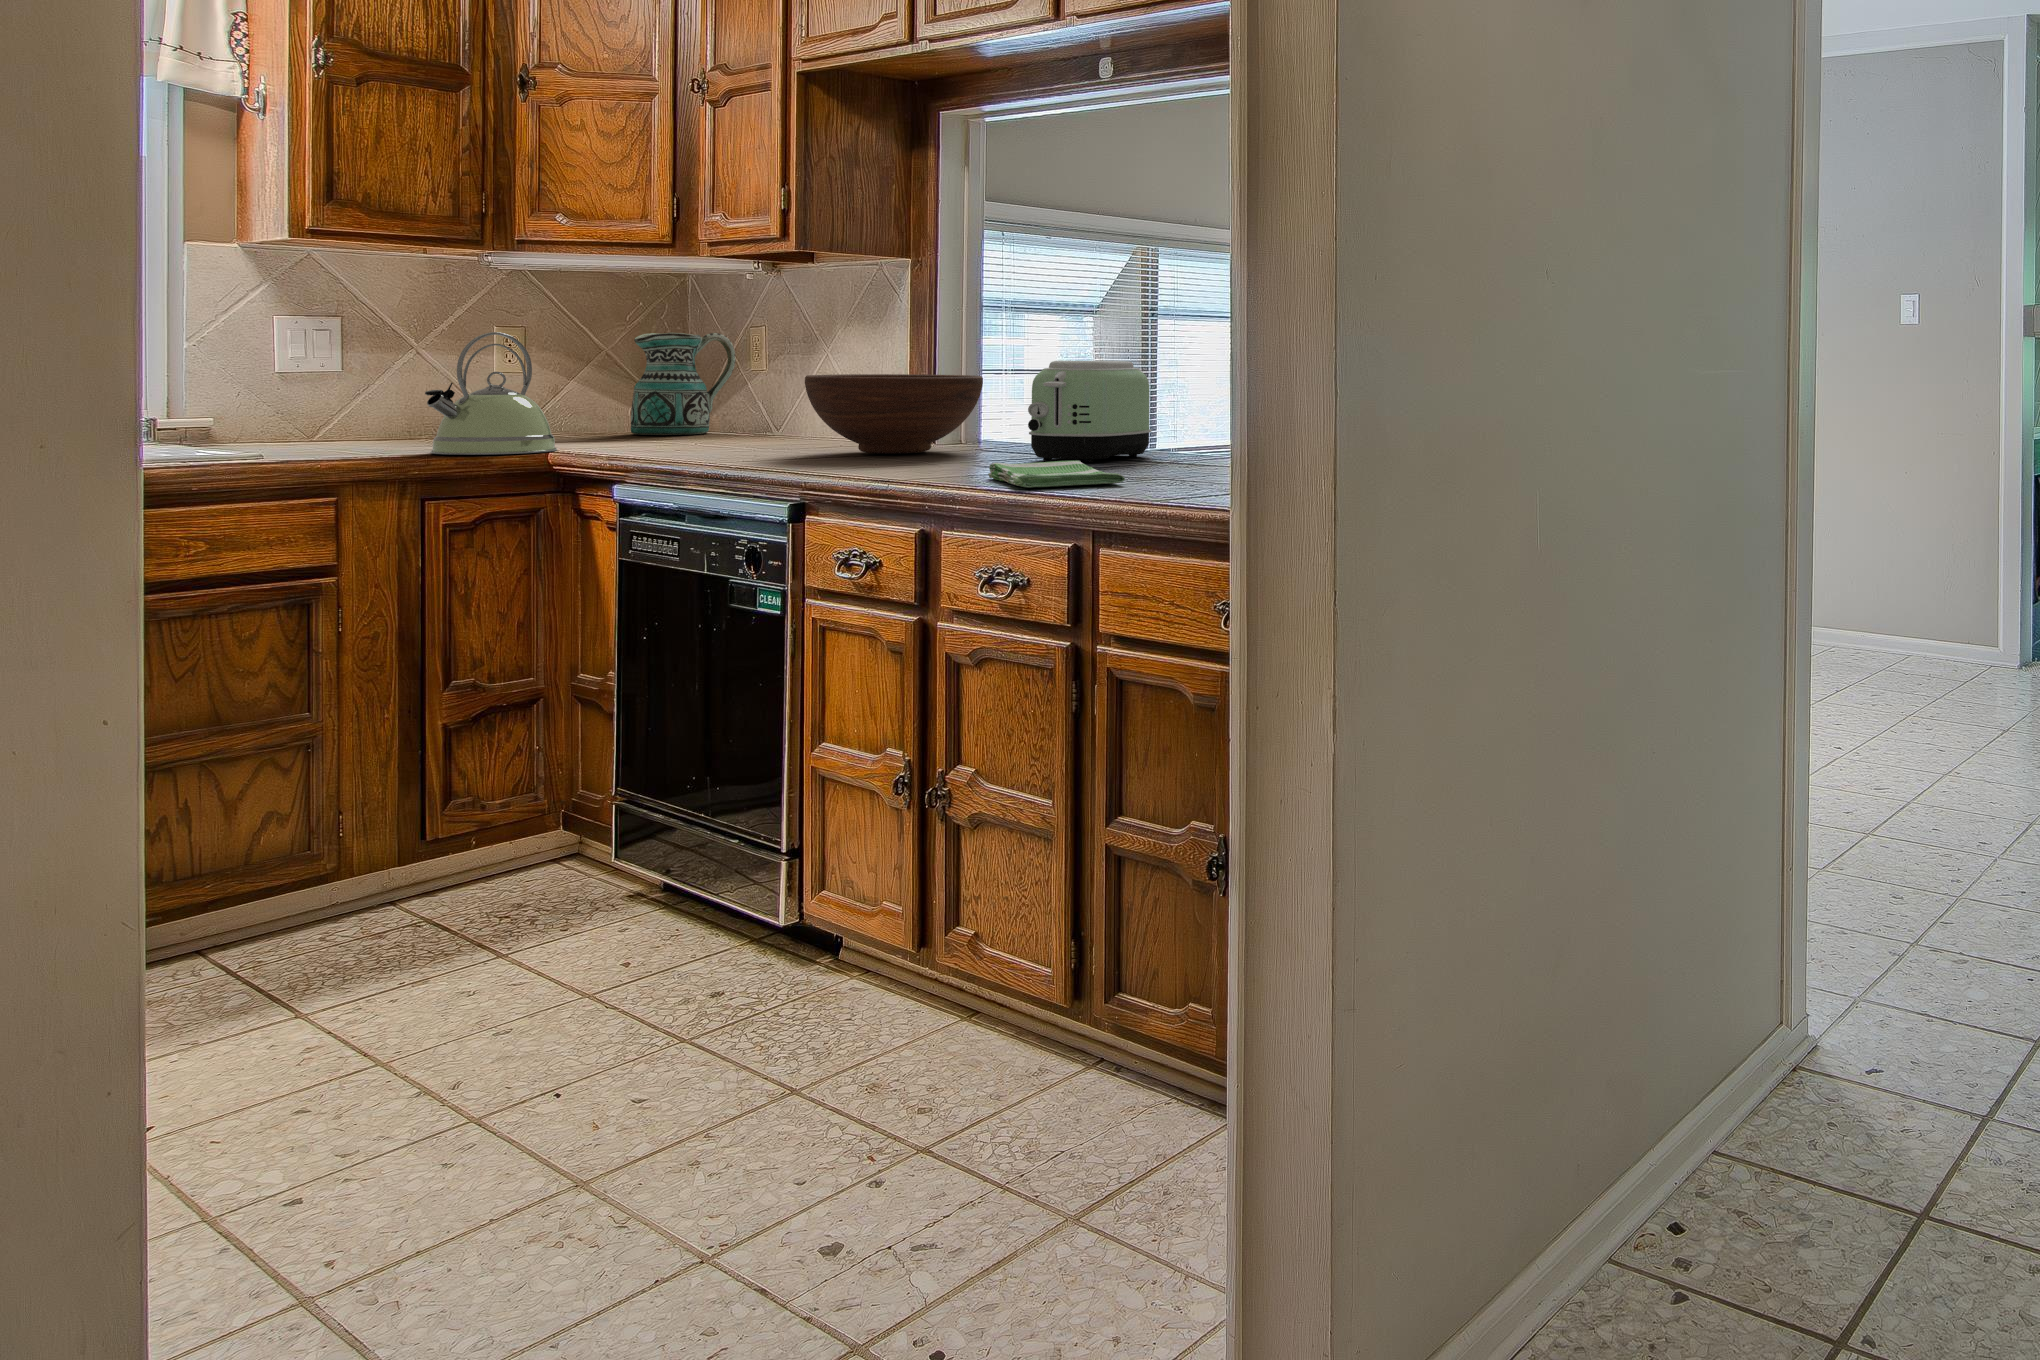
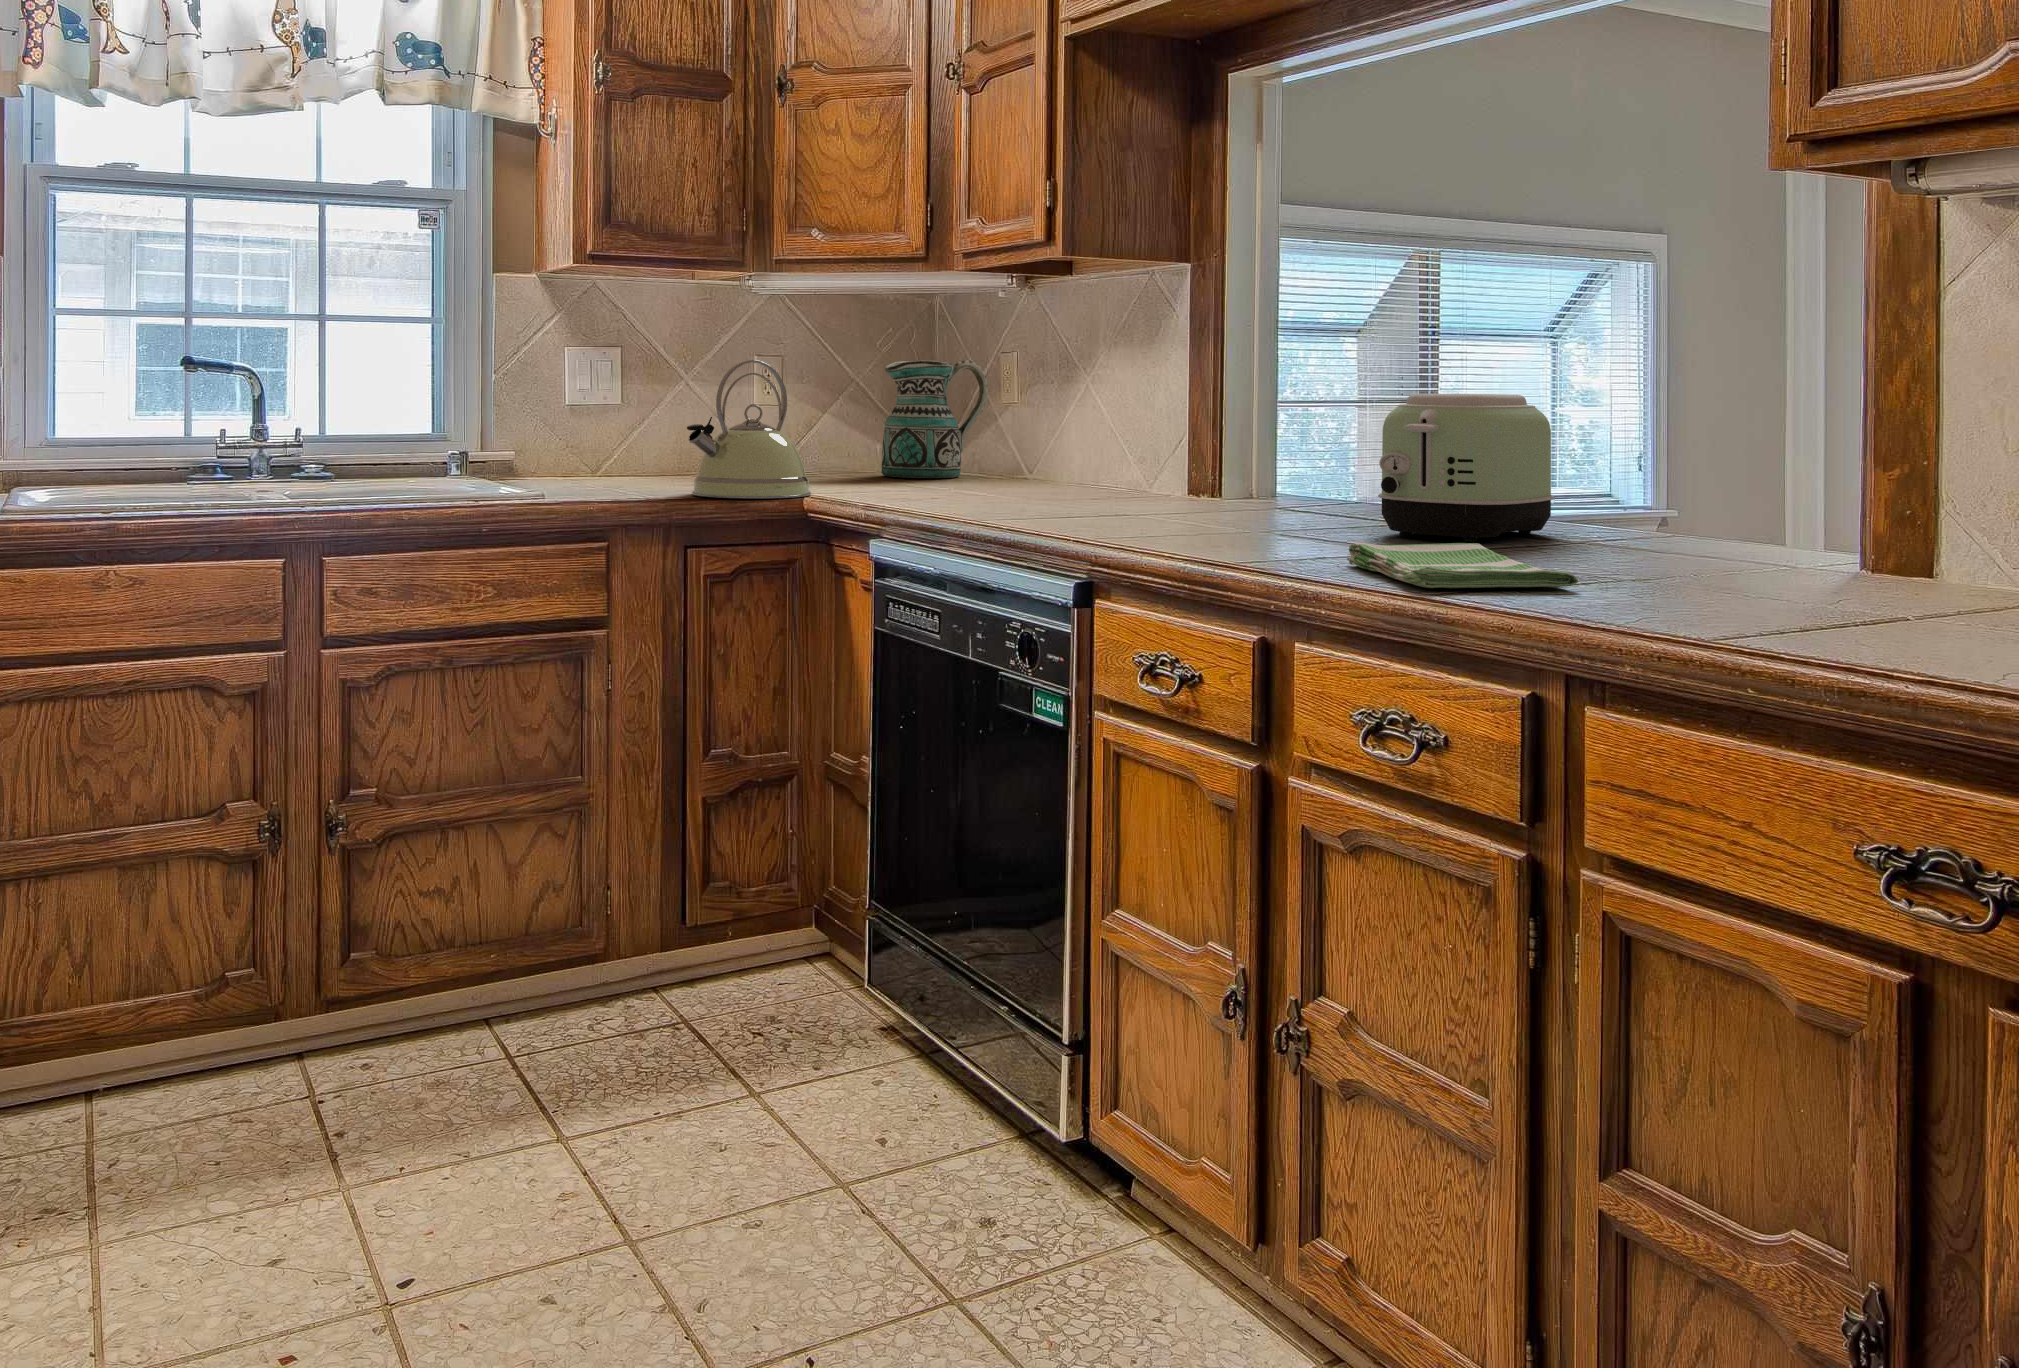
fruit bowl: present [805,374,983,454] -> none [1079,410,1300,515]

